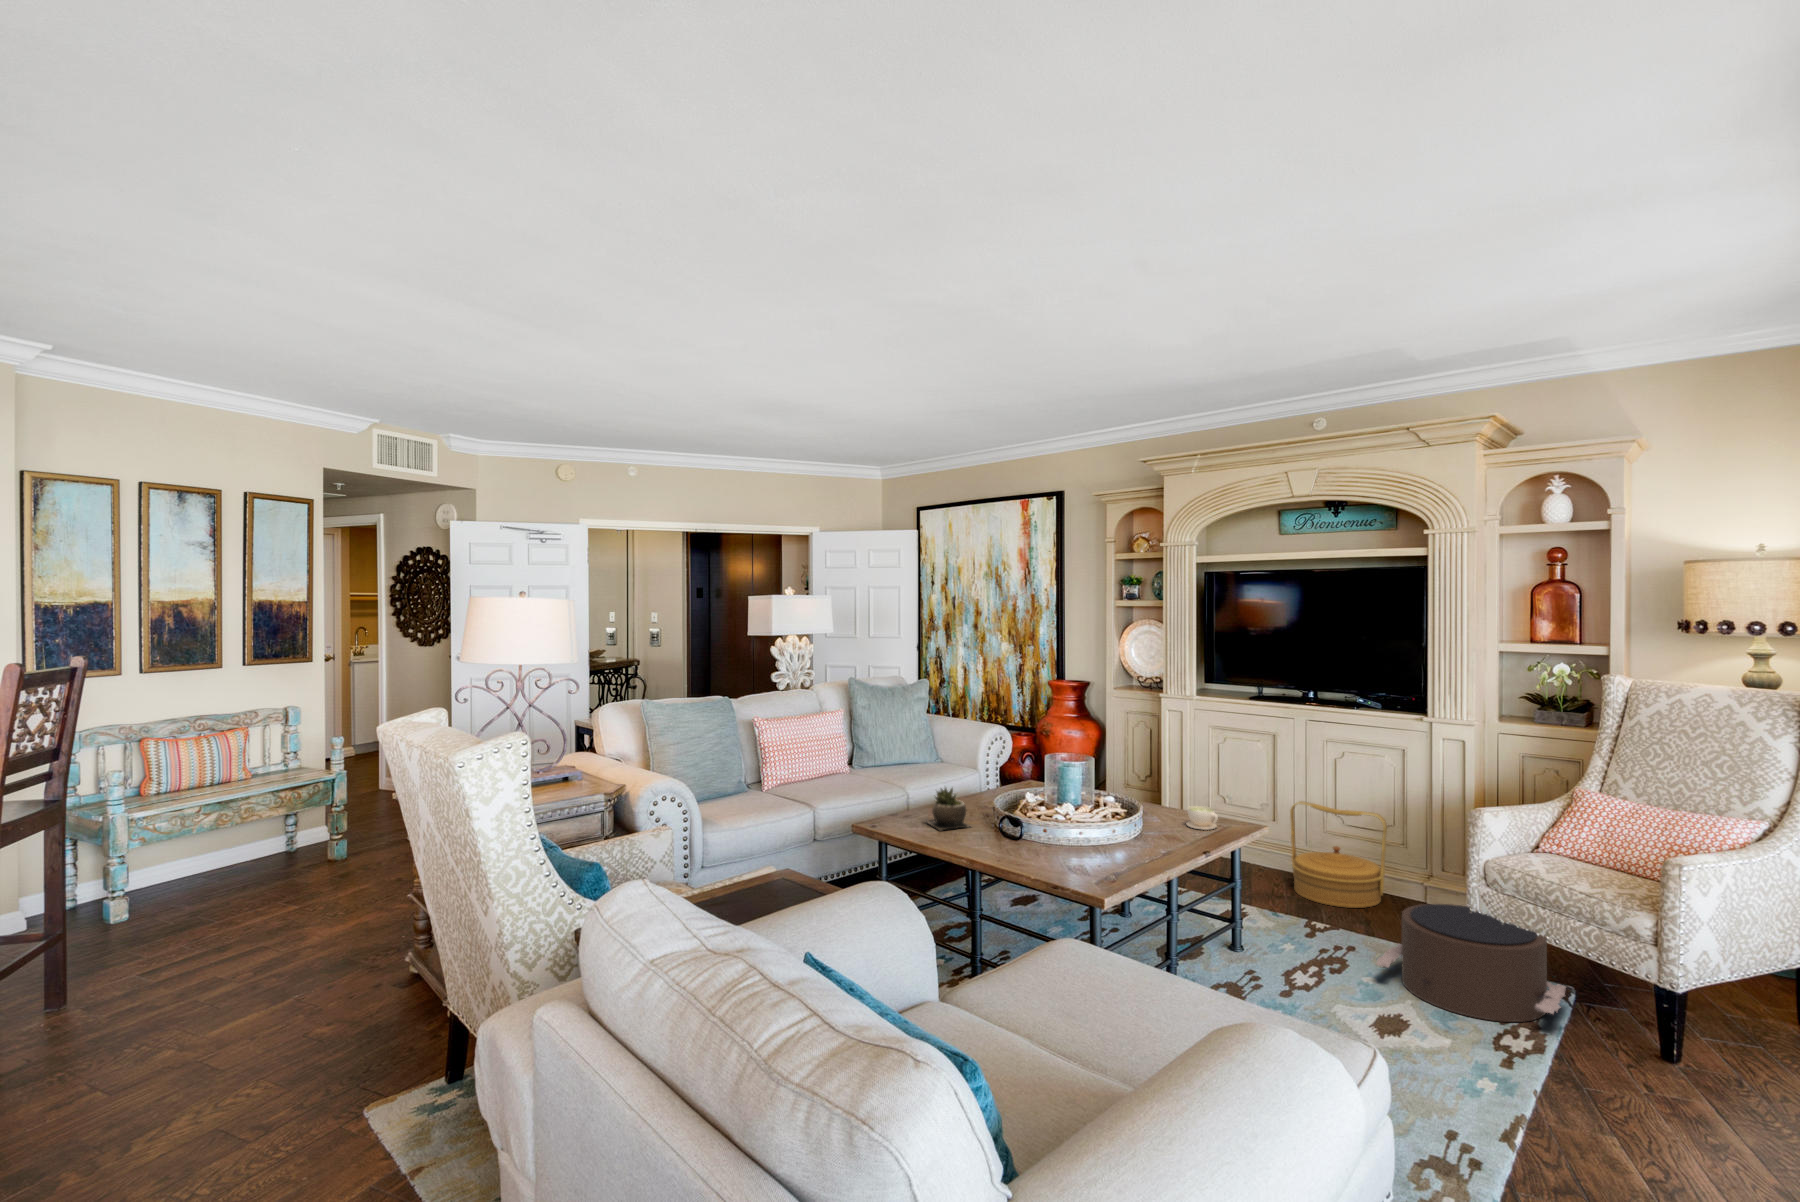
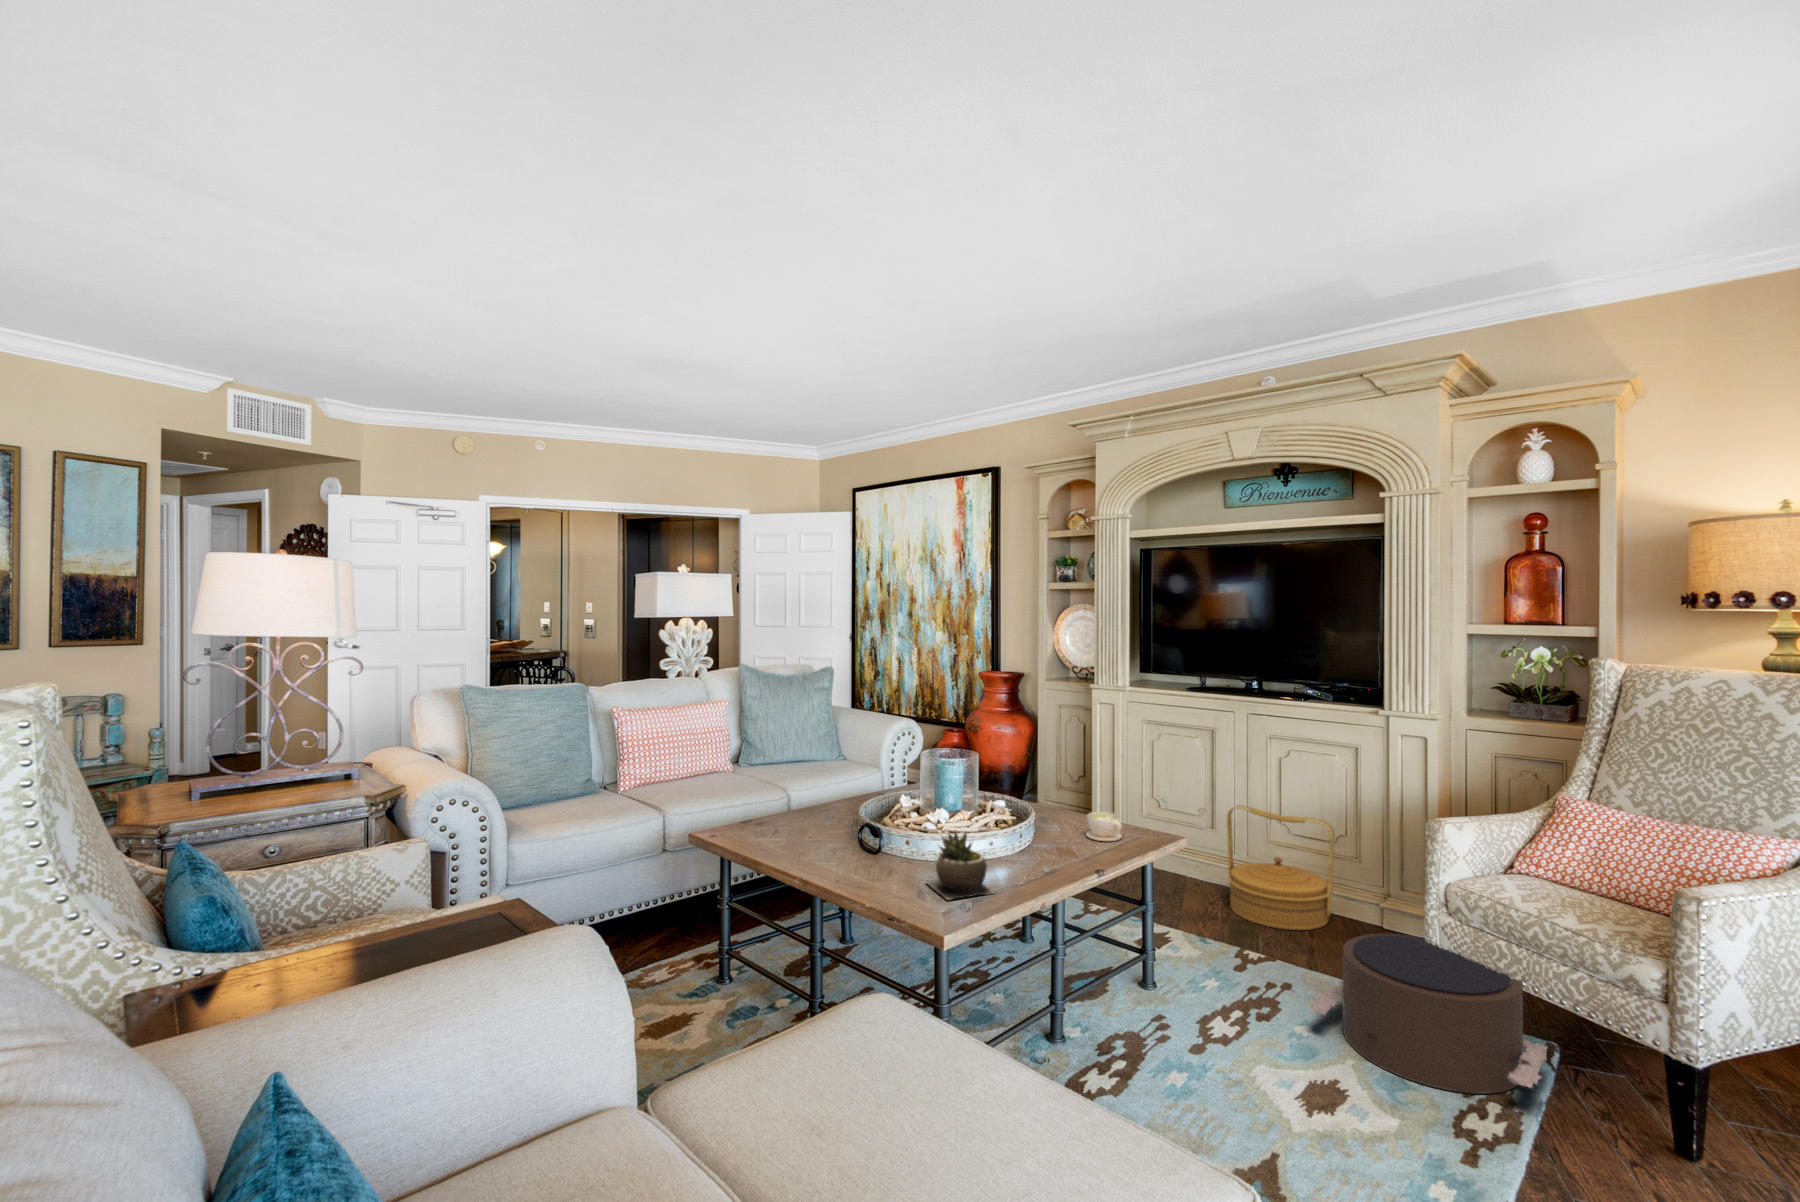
succulent plant: present [927,788,969,830] -> present [927,832,994,900]

